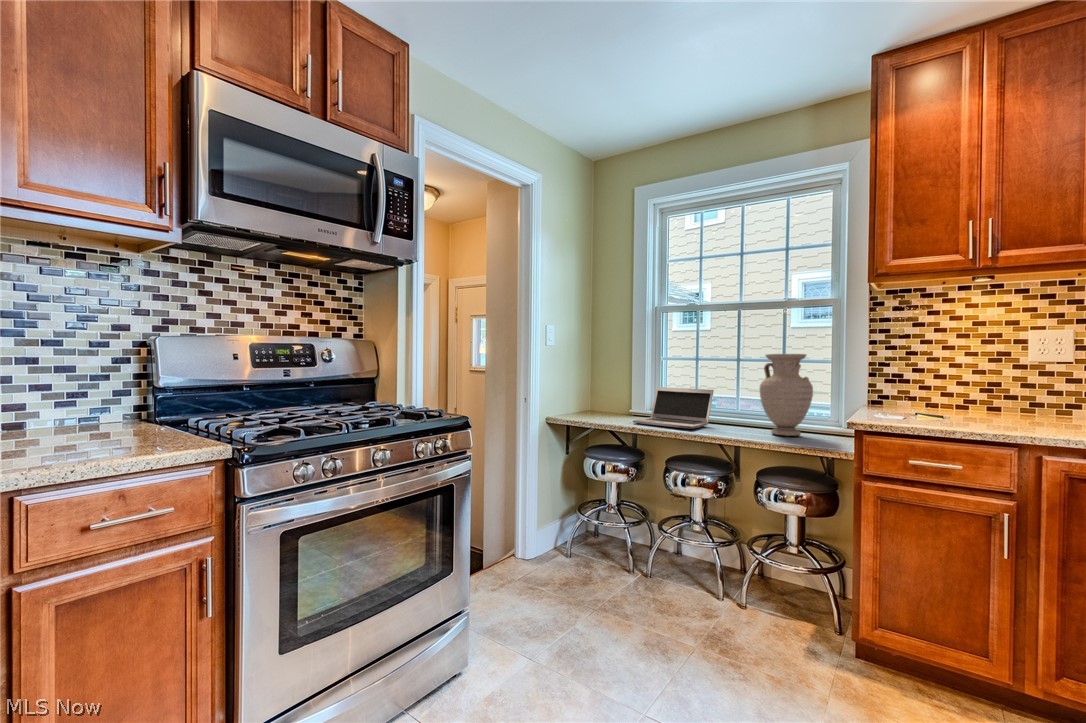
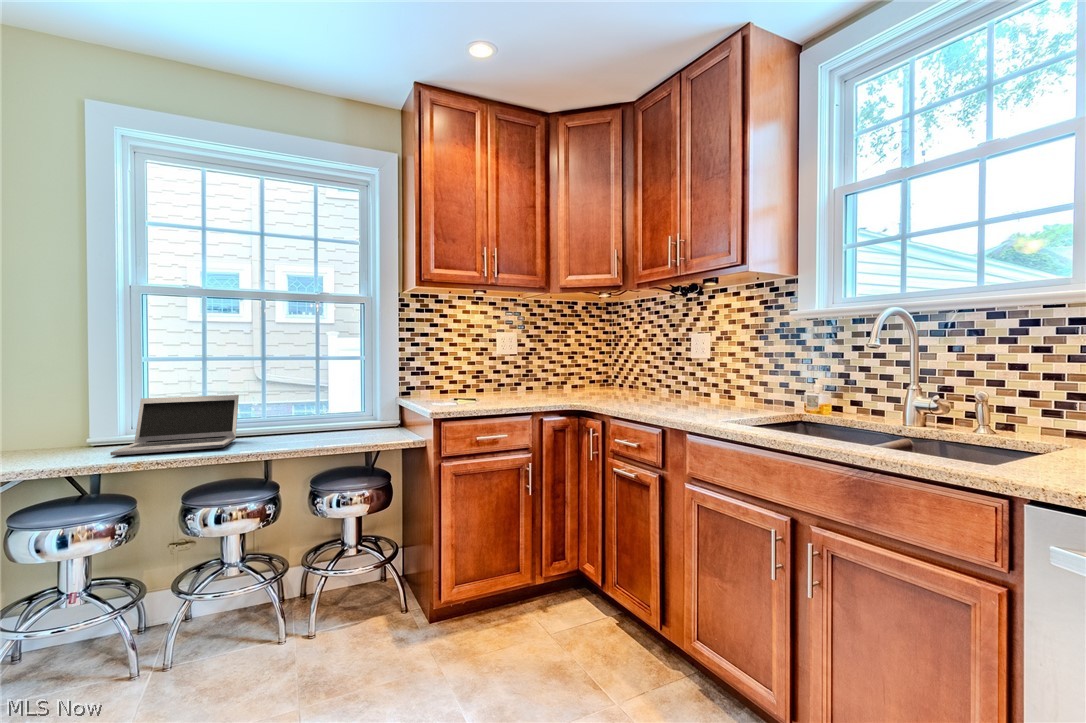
vase: present [760,354,813,436] -> none [305,350,360,436]

